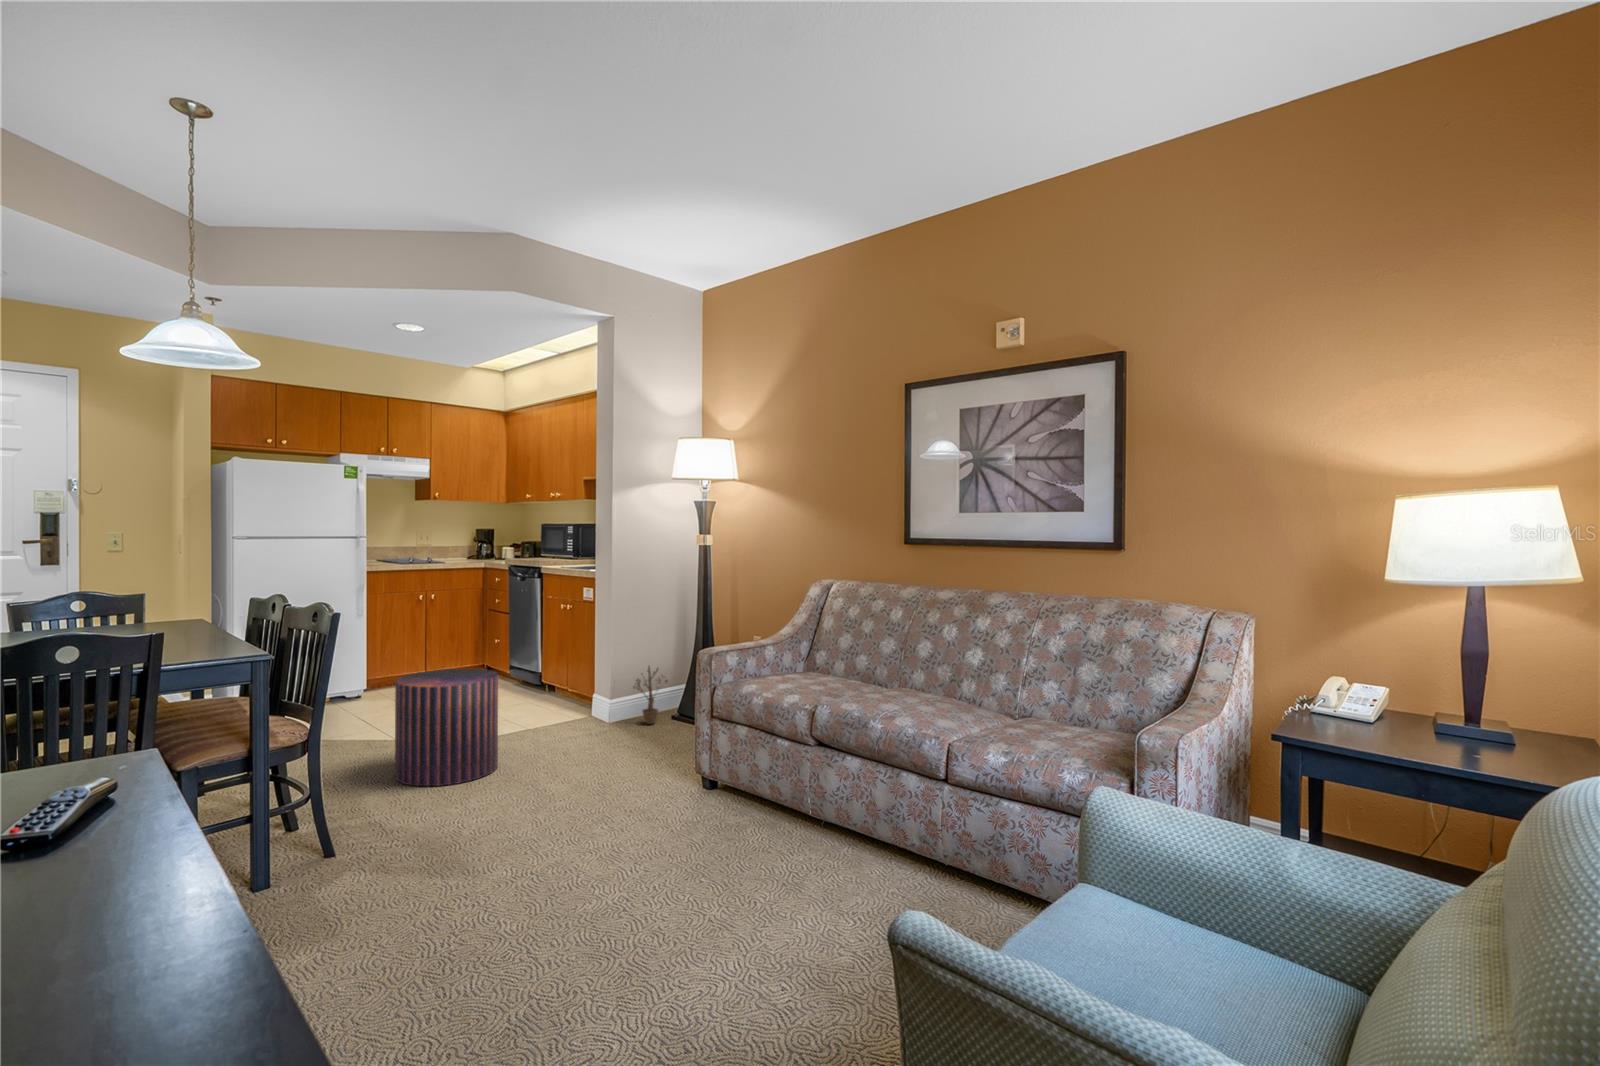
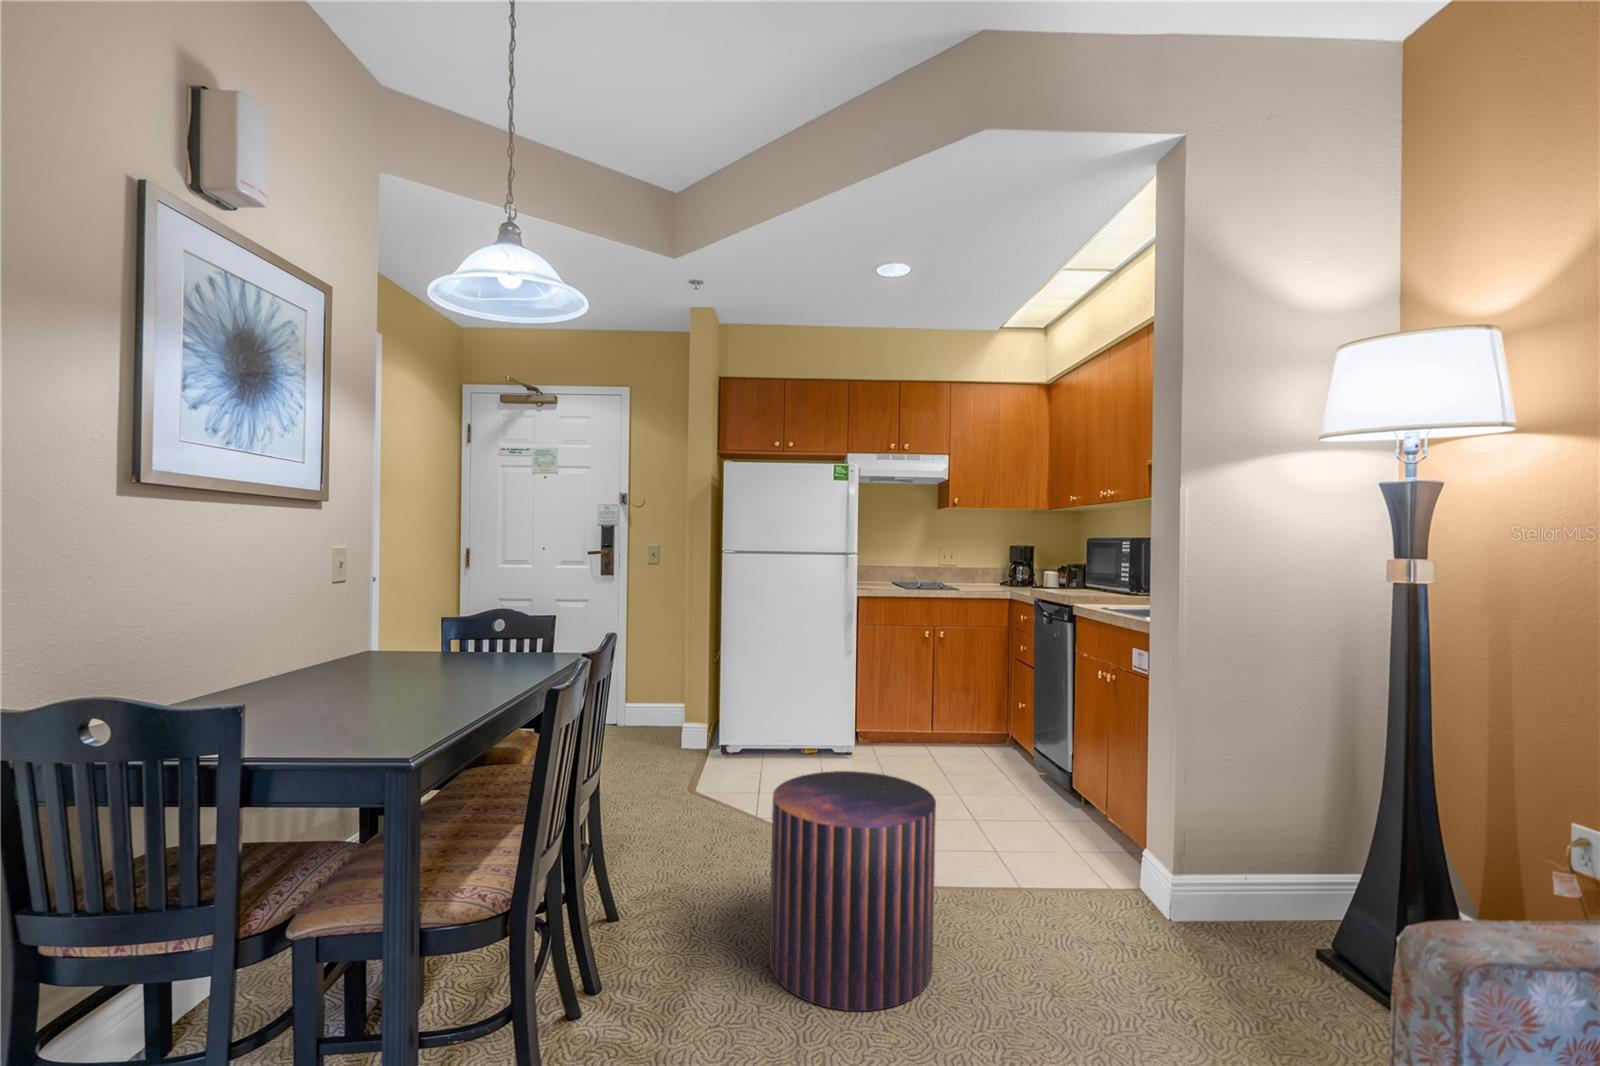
decorative plant: present [628,667,668,724] -> none [1205,827,1308,952]

